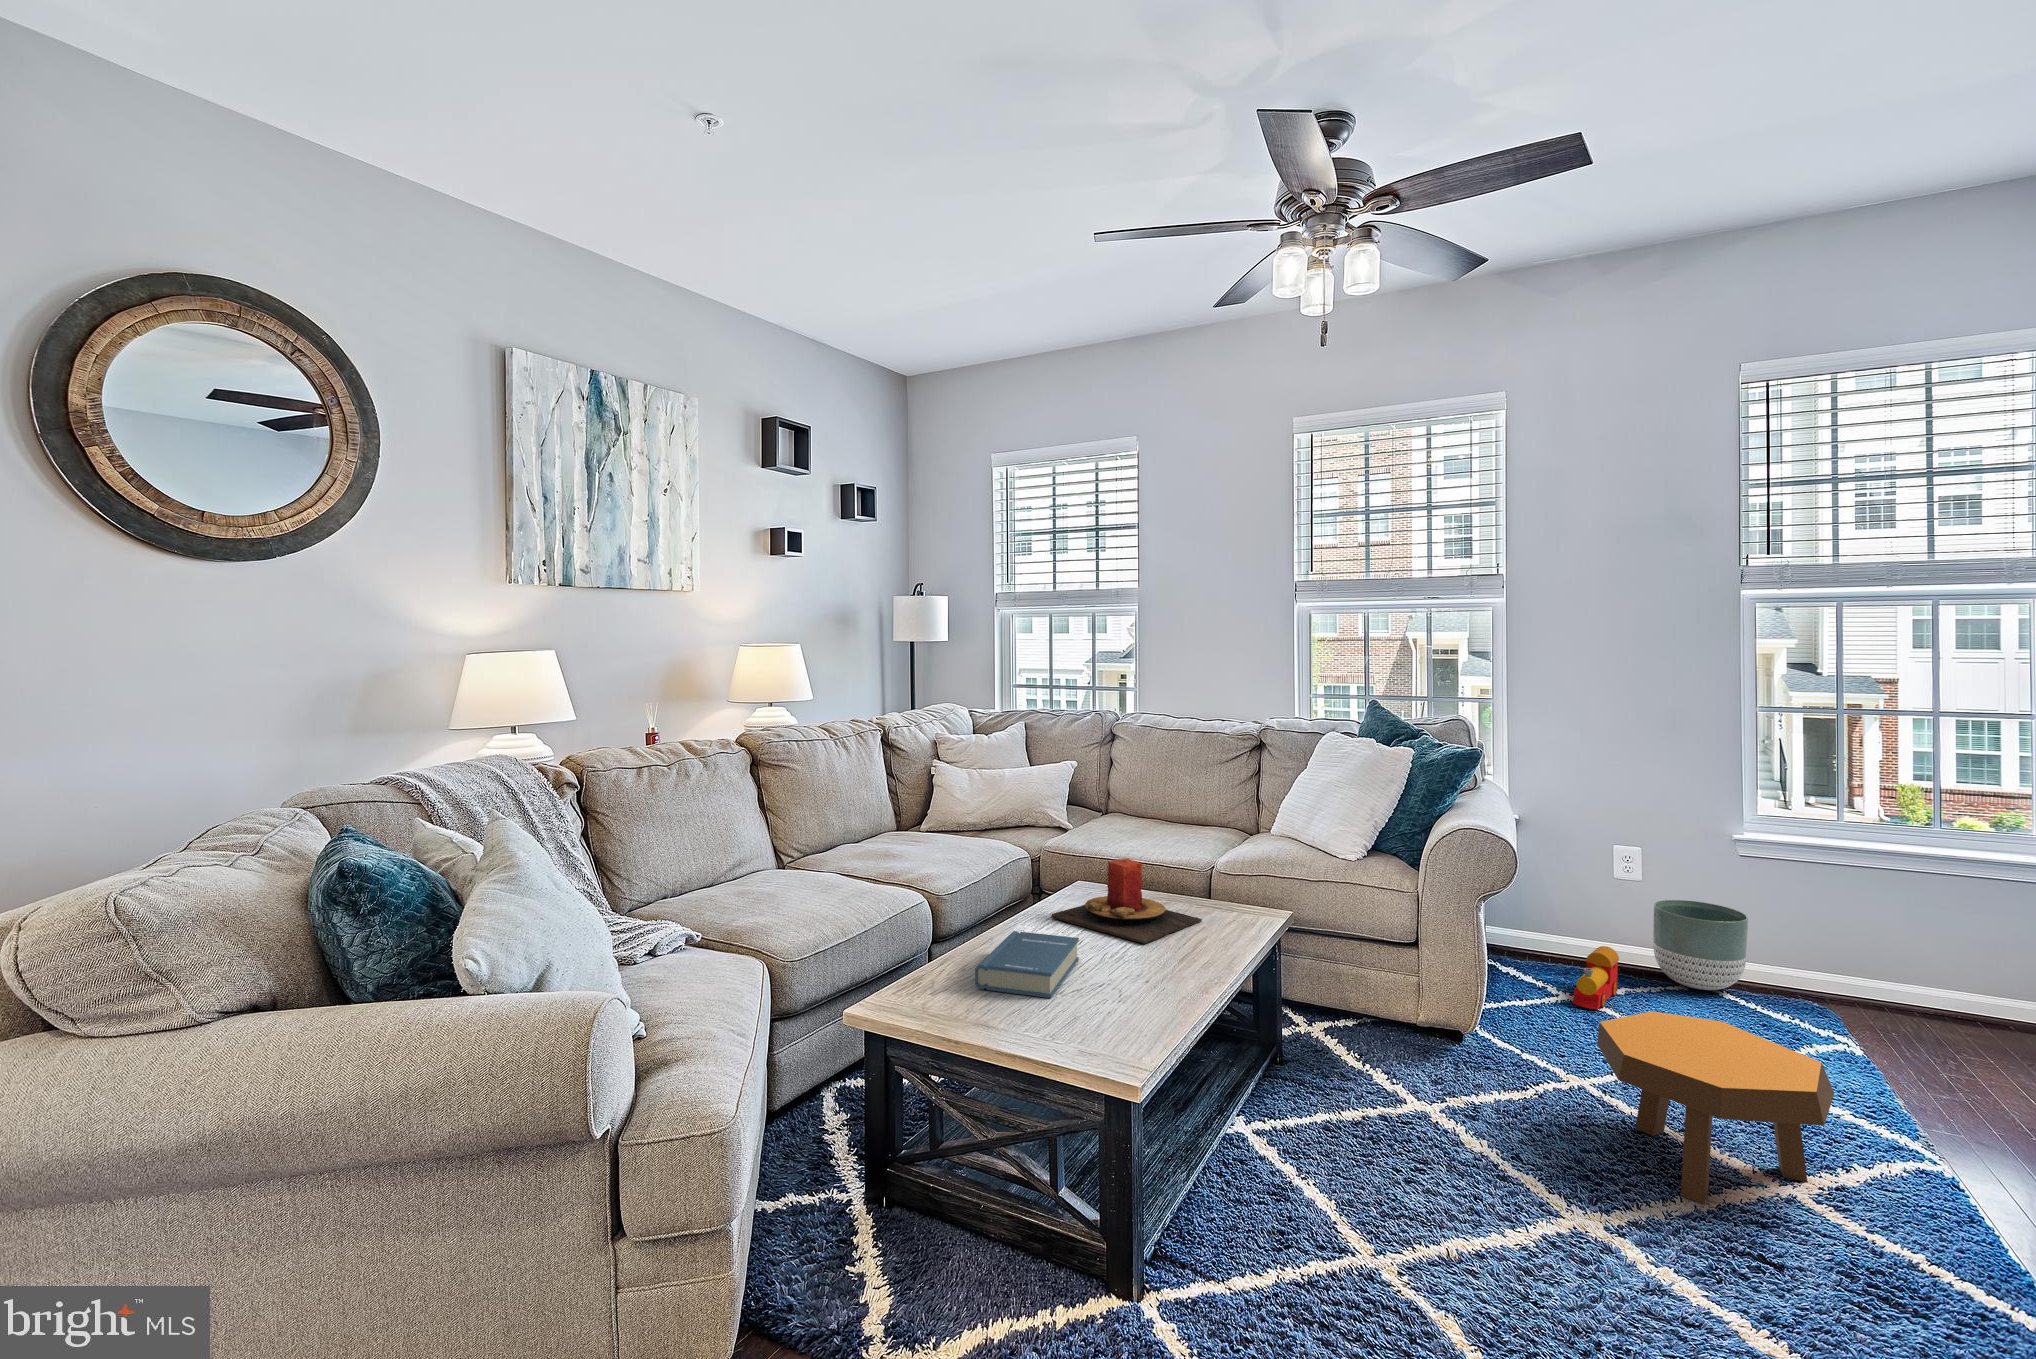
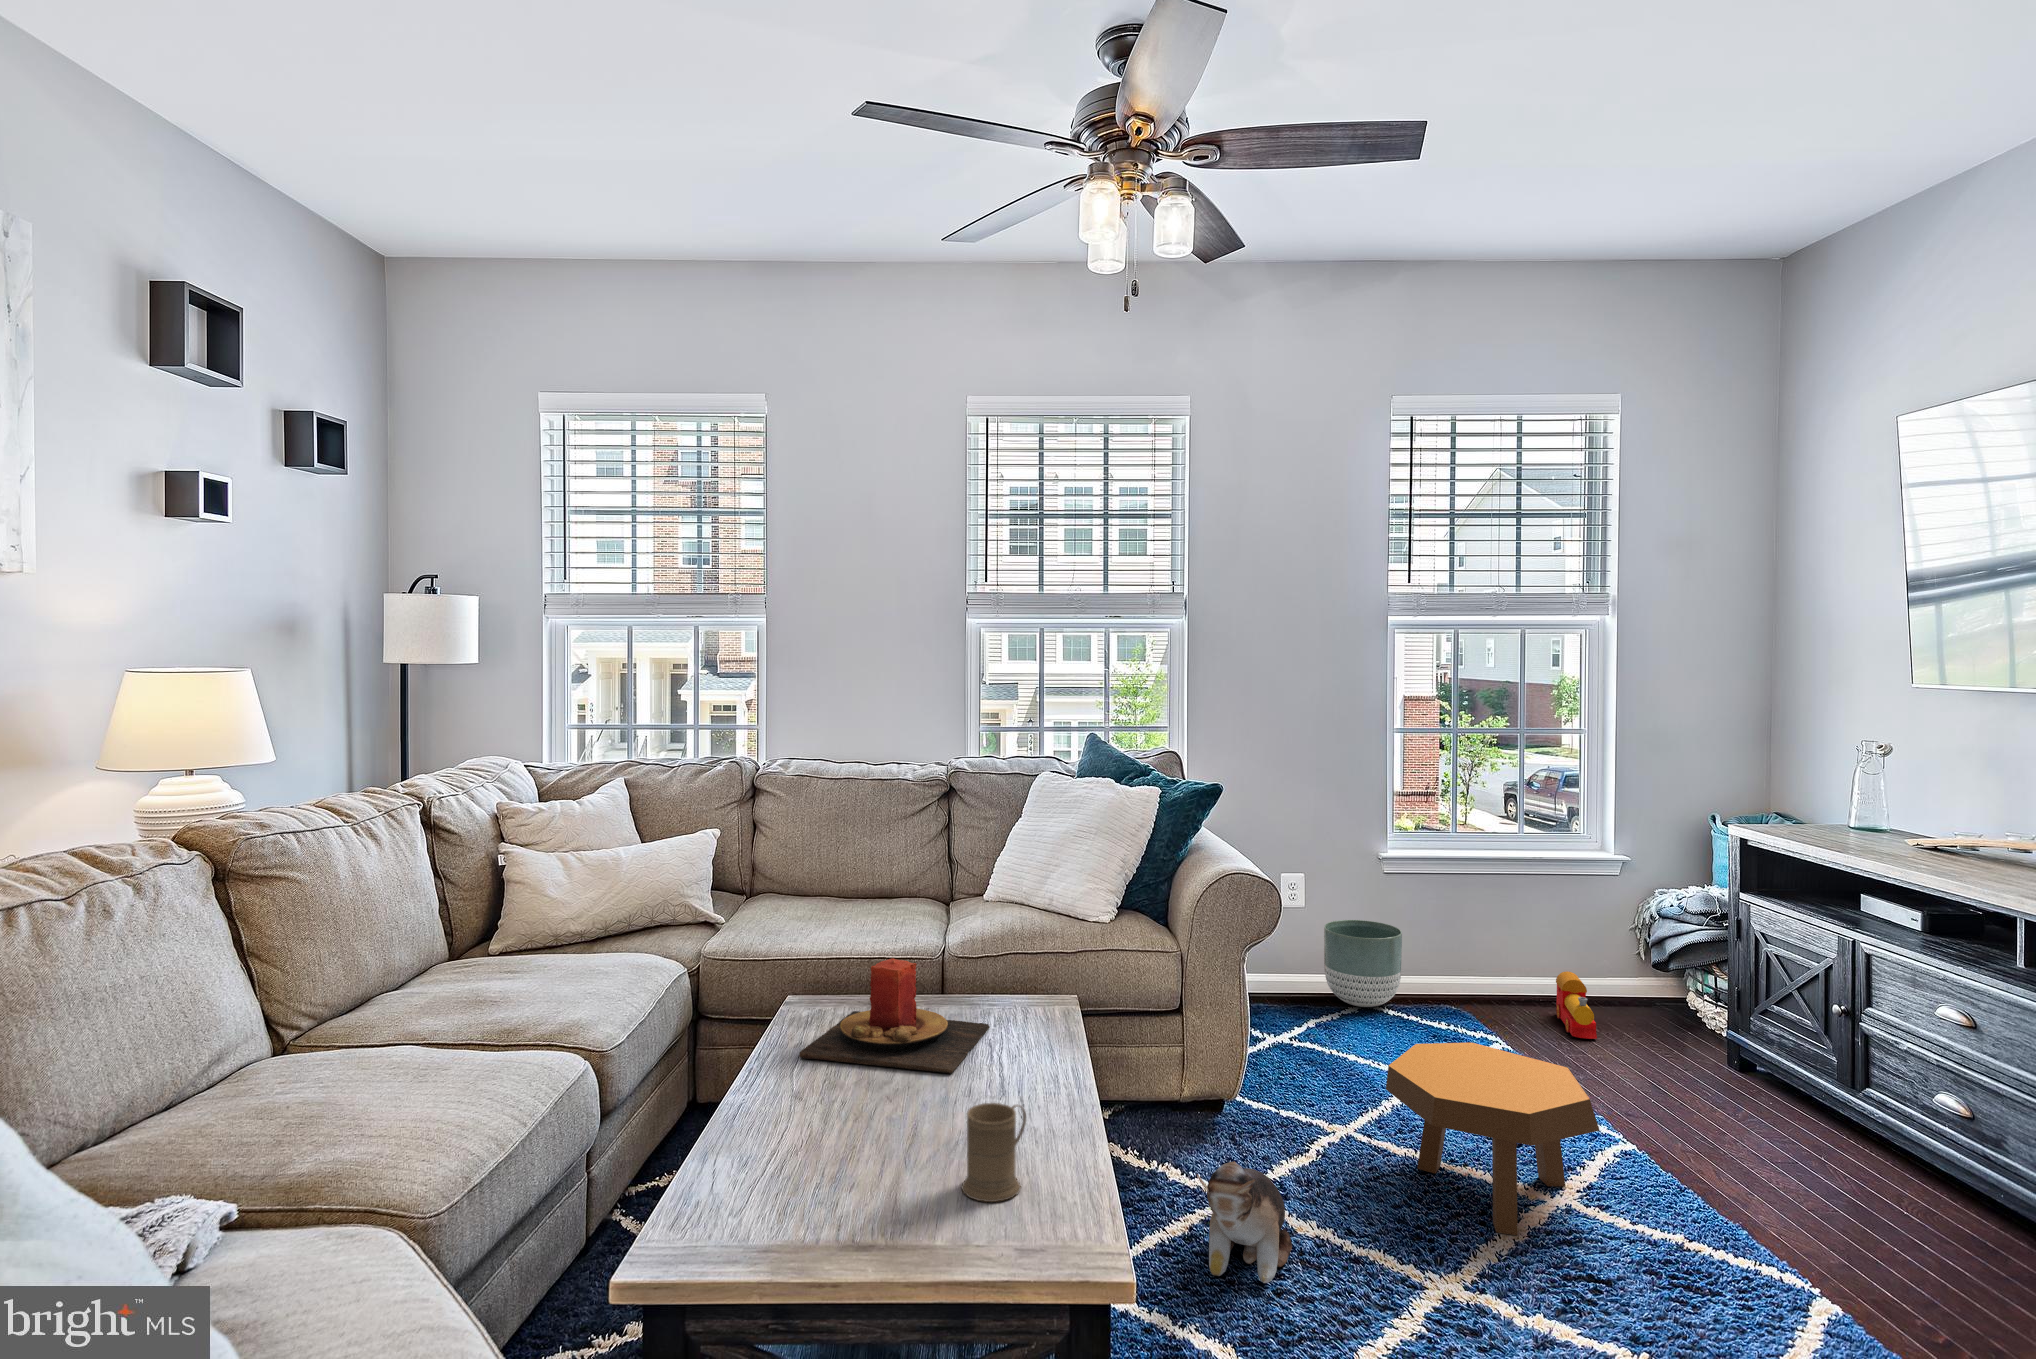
hardback book: present [975,931,1079,998] -> none [786,1084,905,1195]
toy train: present [1573,946,1619,1010] -> present [1556,971,1597,1039]
mug: none [1083,953,1138,1020] -> present [962,1103,1026,1202]
plush toy: none [1335,1059,1457,1169] -> present [1197,1161,1292,1283]

